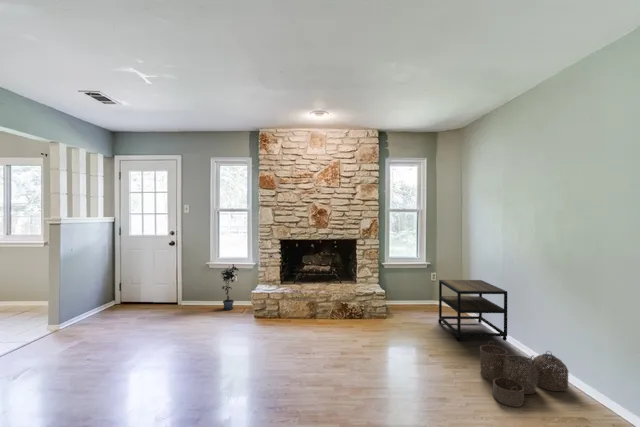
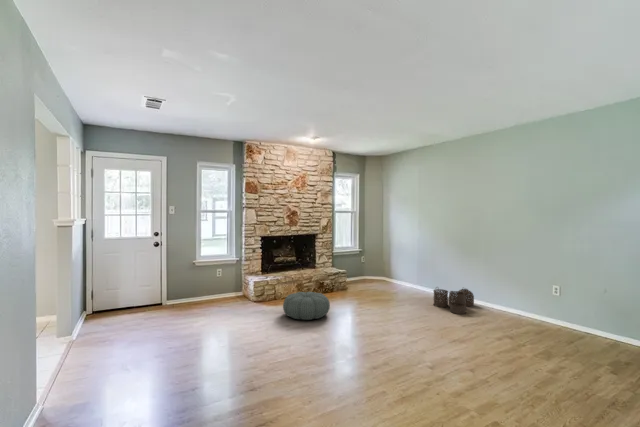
potted plant: present [221,264,238,310] -> none [213,260,232,301]
side table: present [438,280,507,341] -> none [381,257,427,295]
pouf: none [239,315,302,356] -> present [283,292,330,320]

